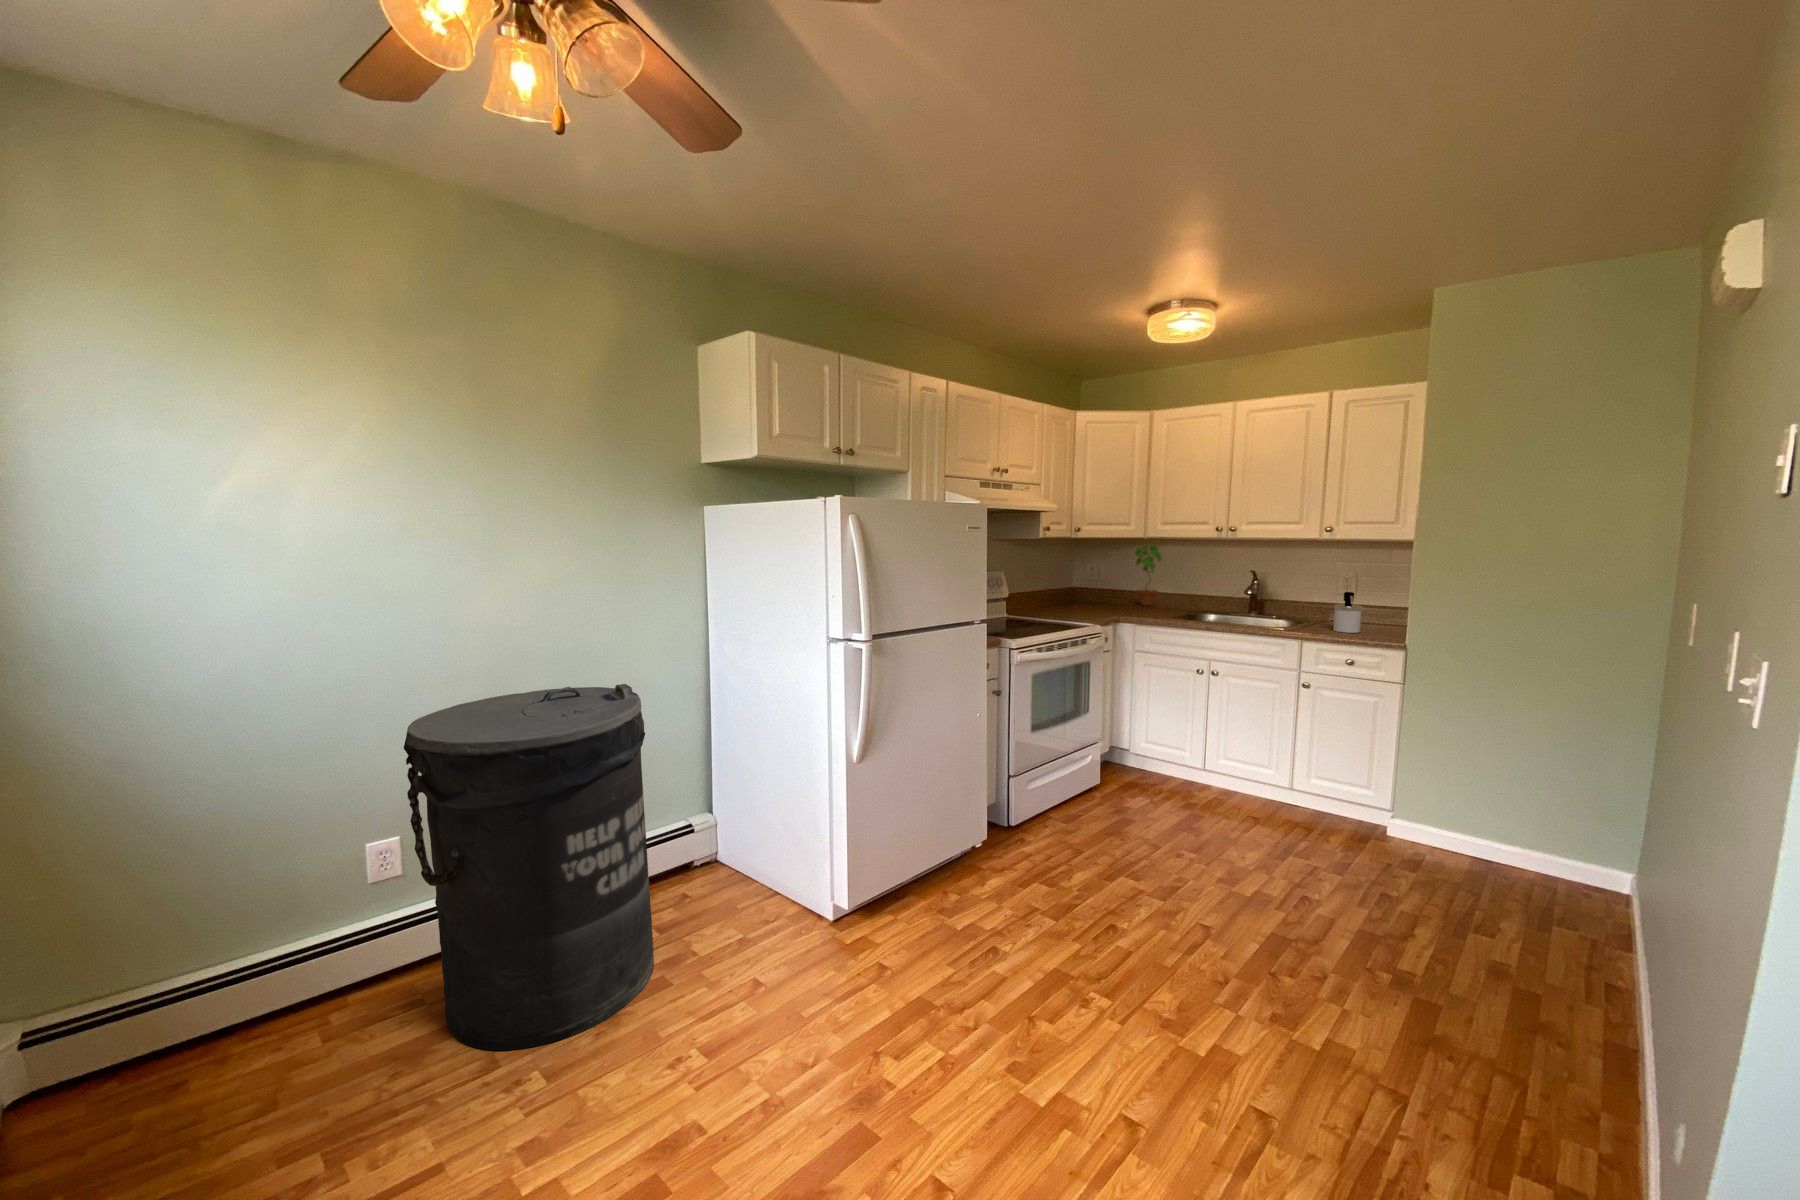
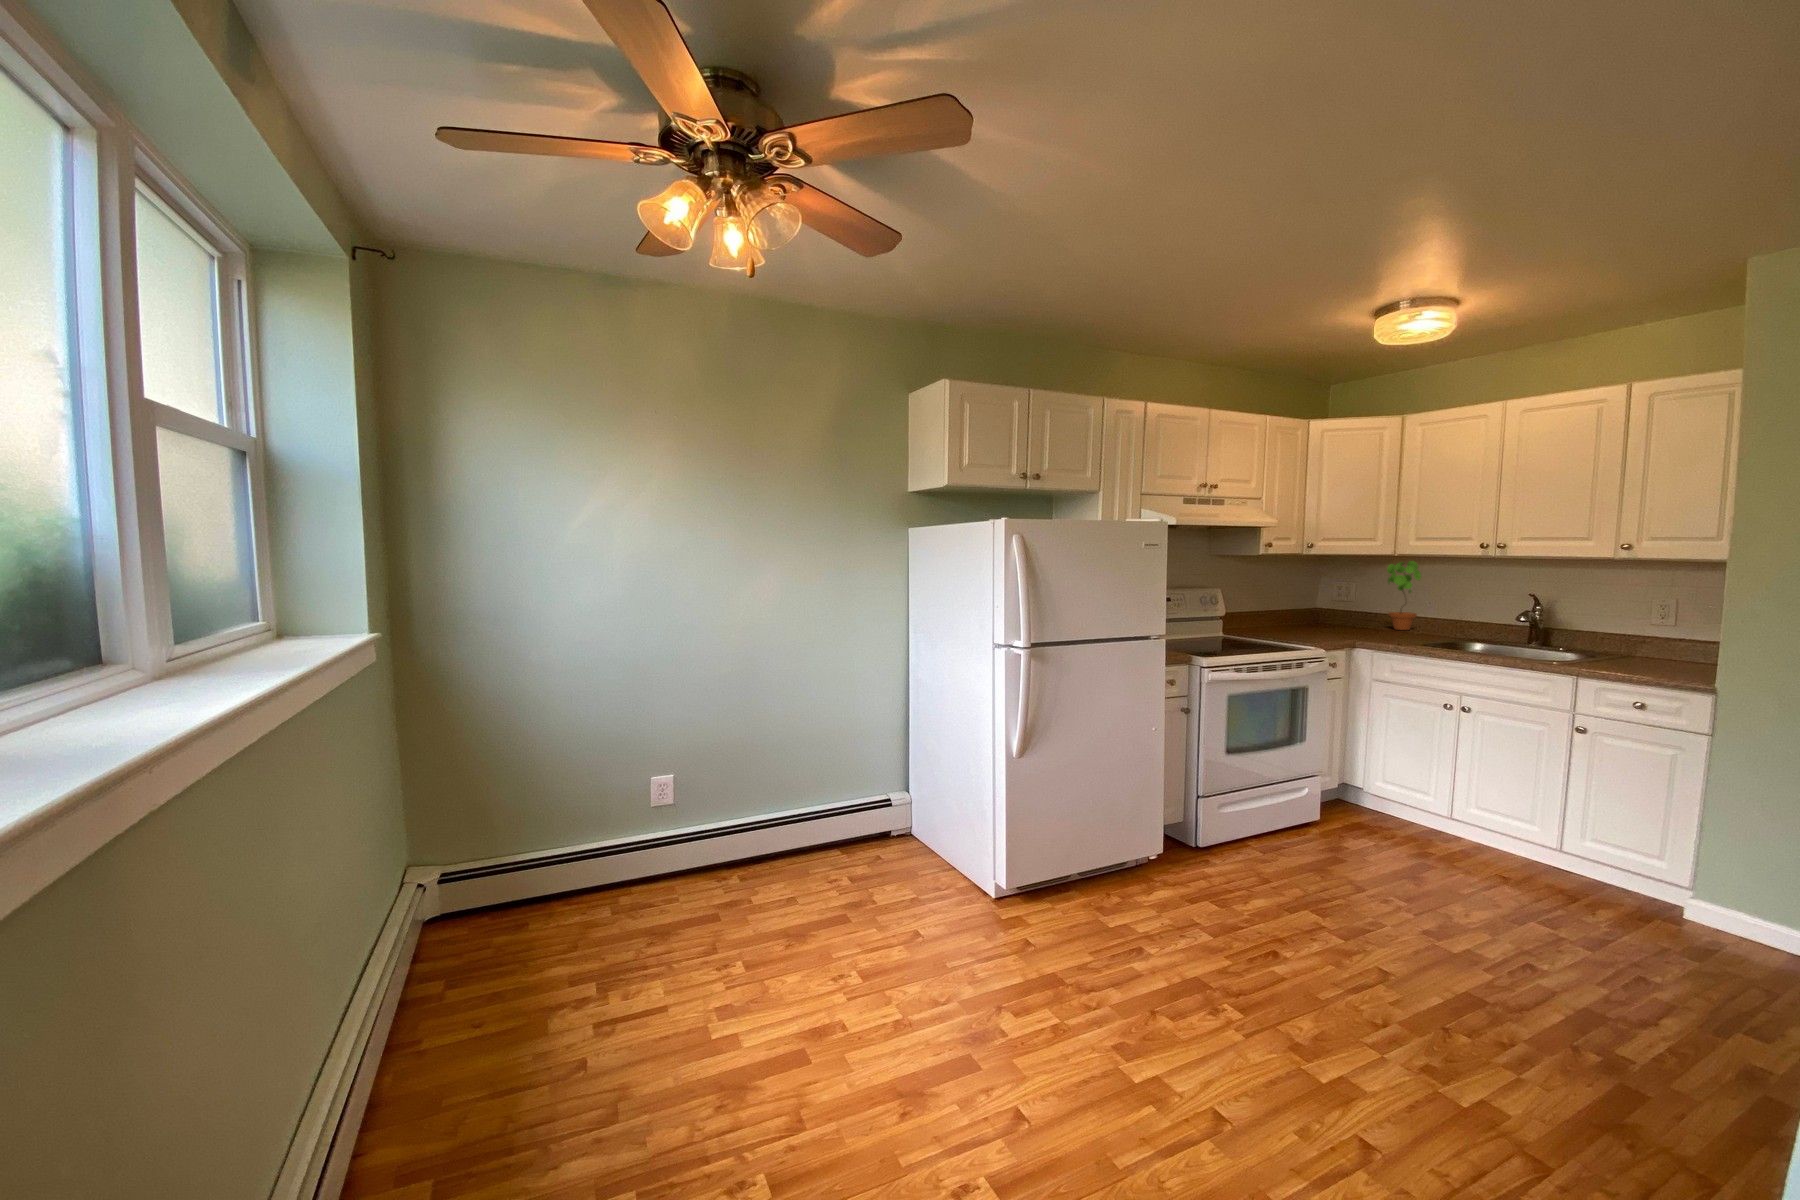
soap dispenser: present [1333,592,1363,633] -> none [1649,619,1696,671]
trash can: present [404,684,654,1051] -> none [674,673,842,941]

